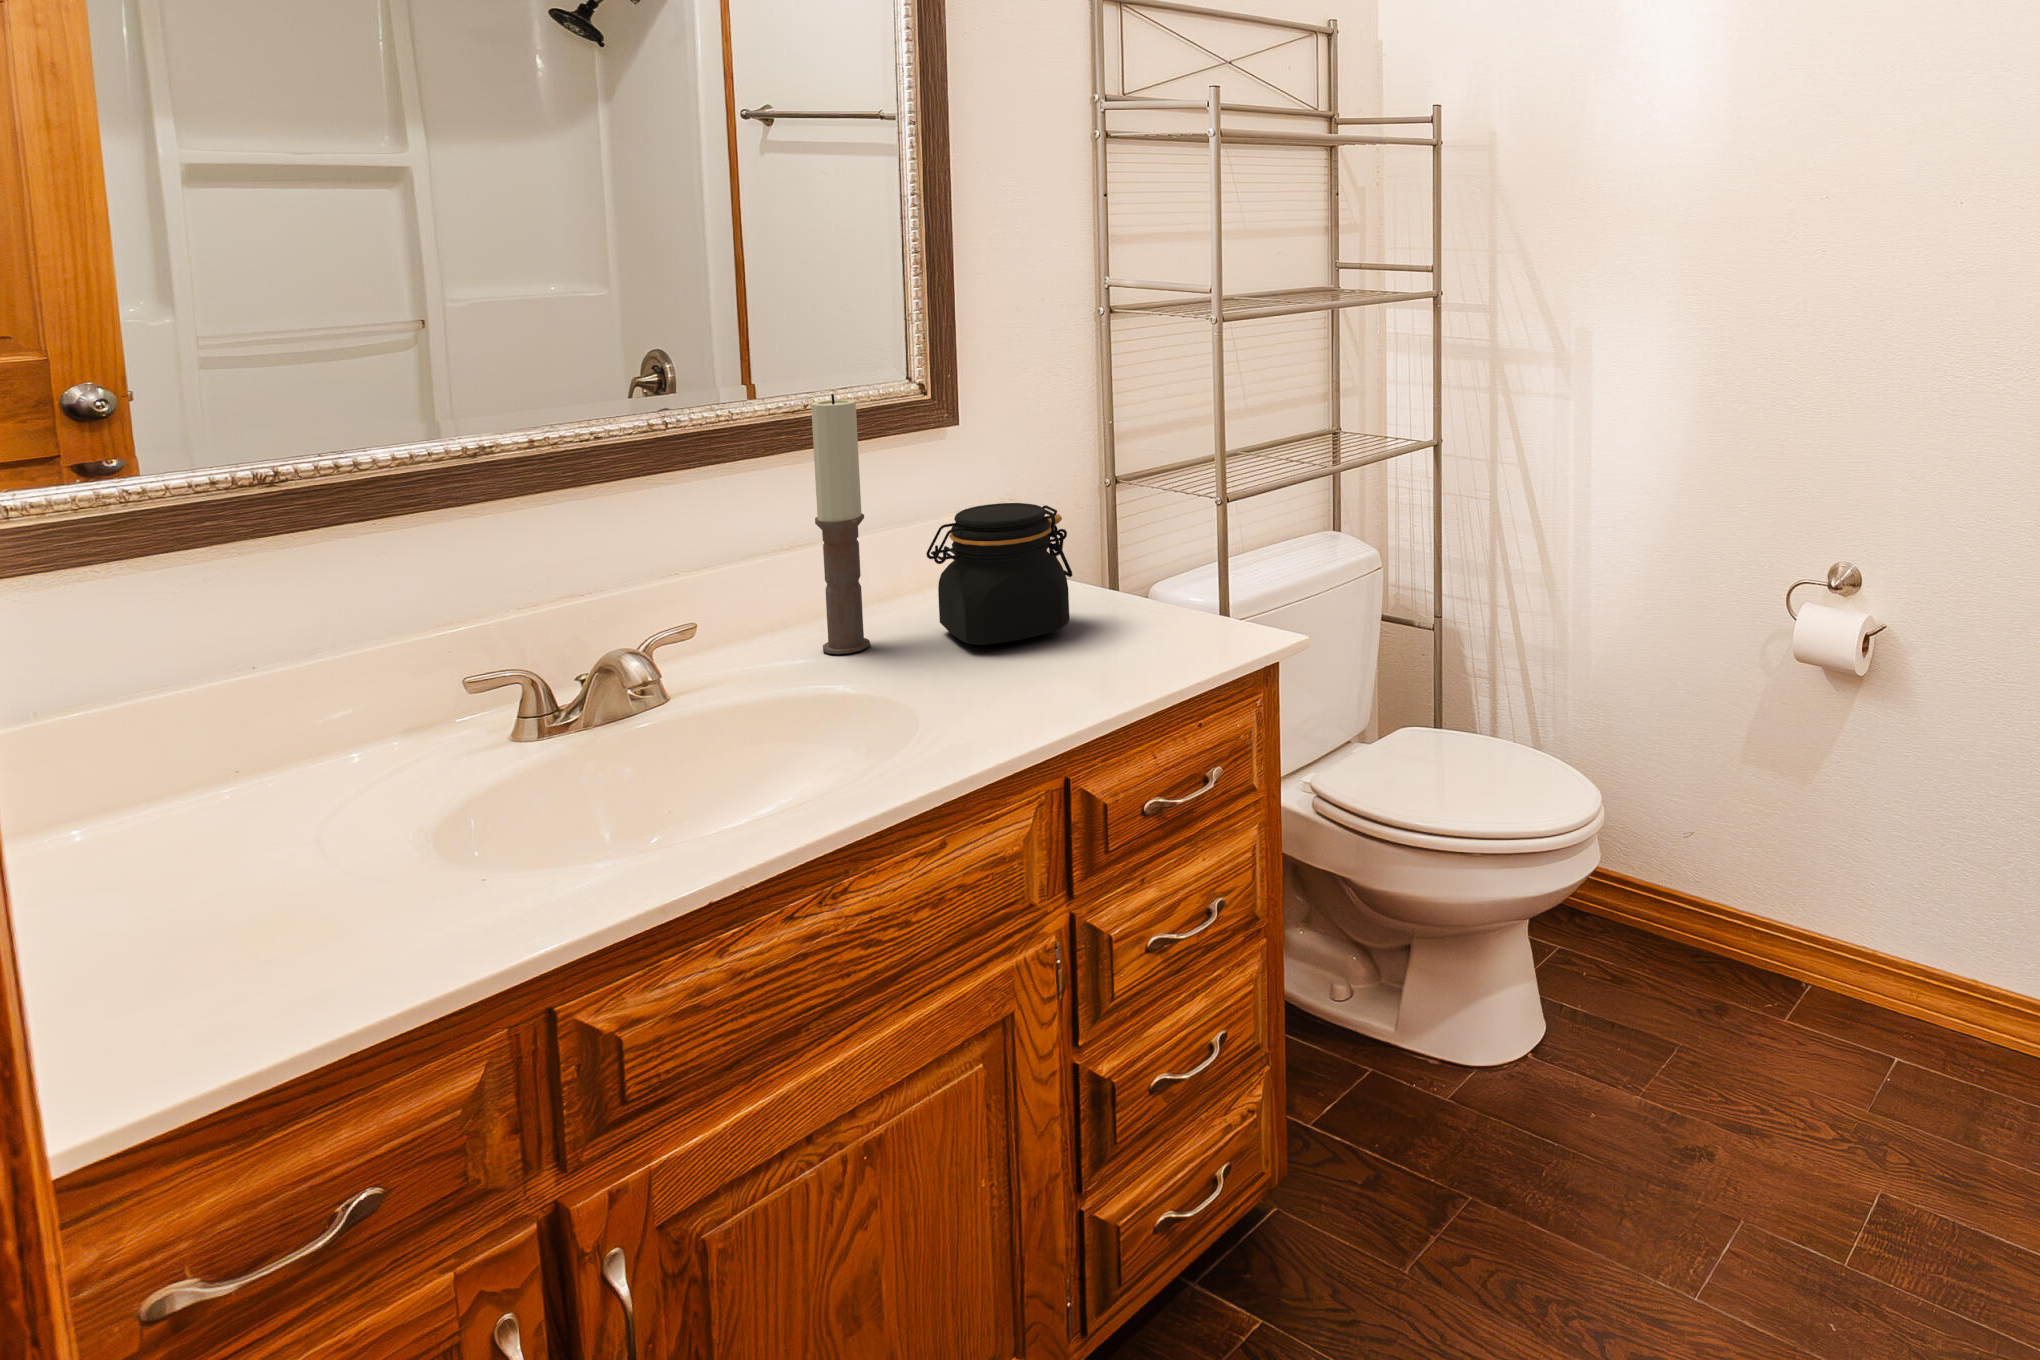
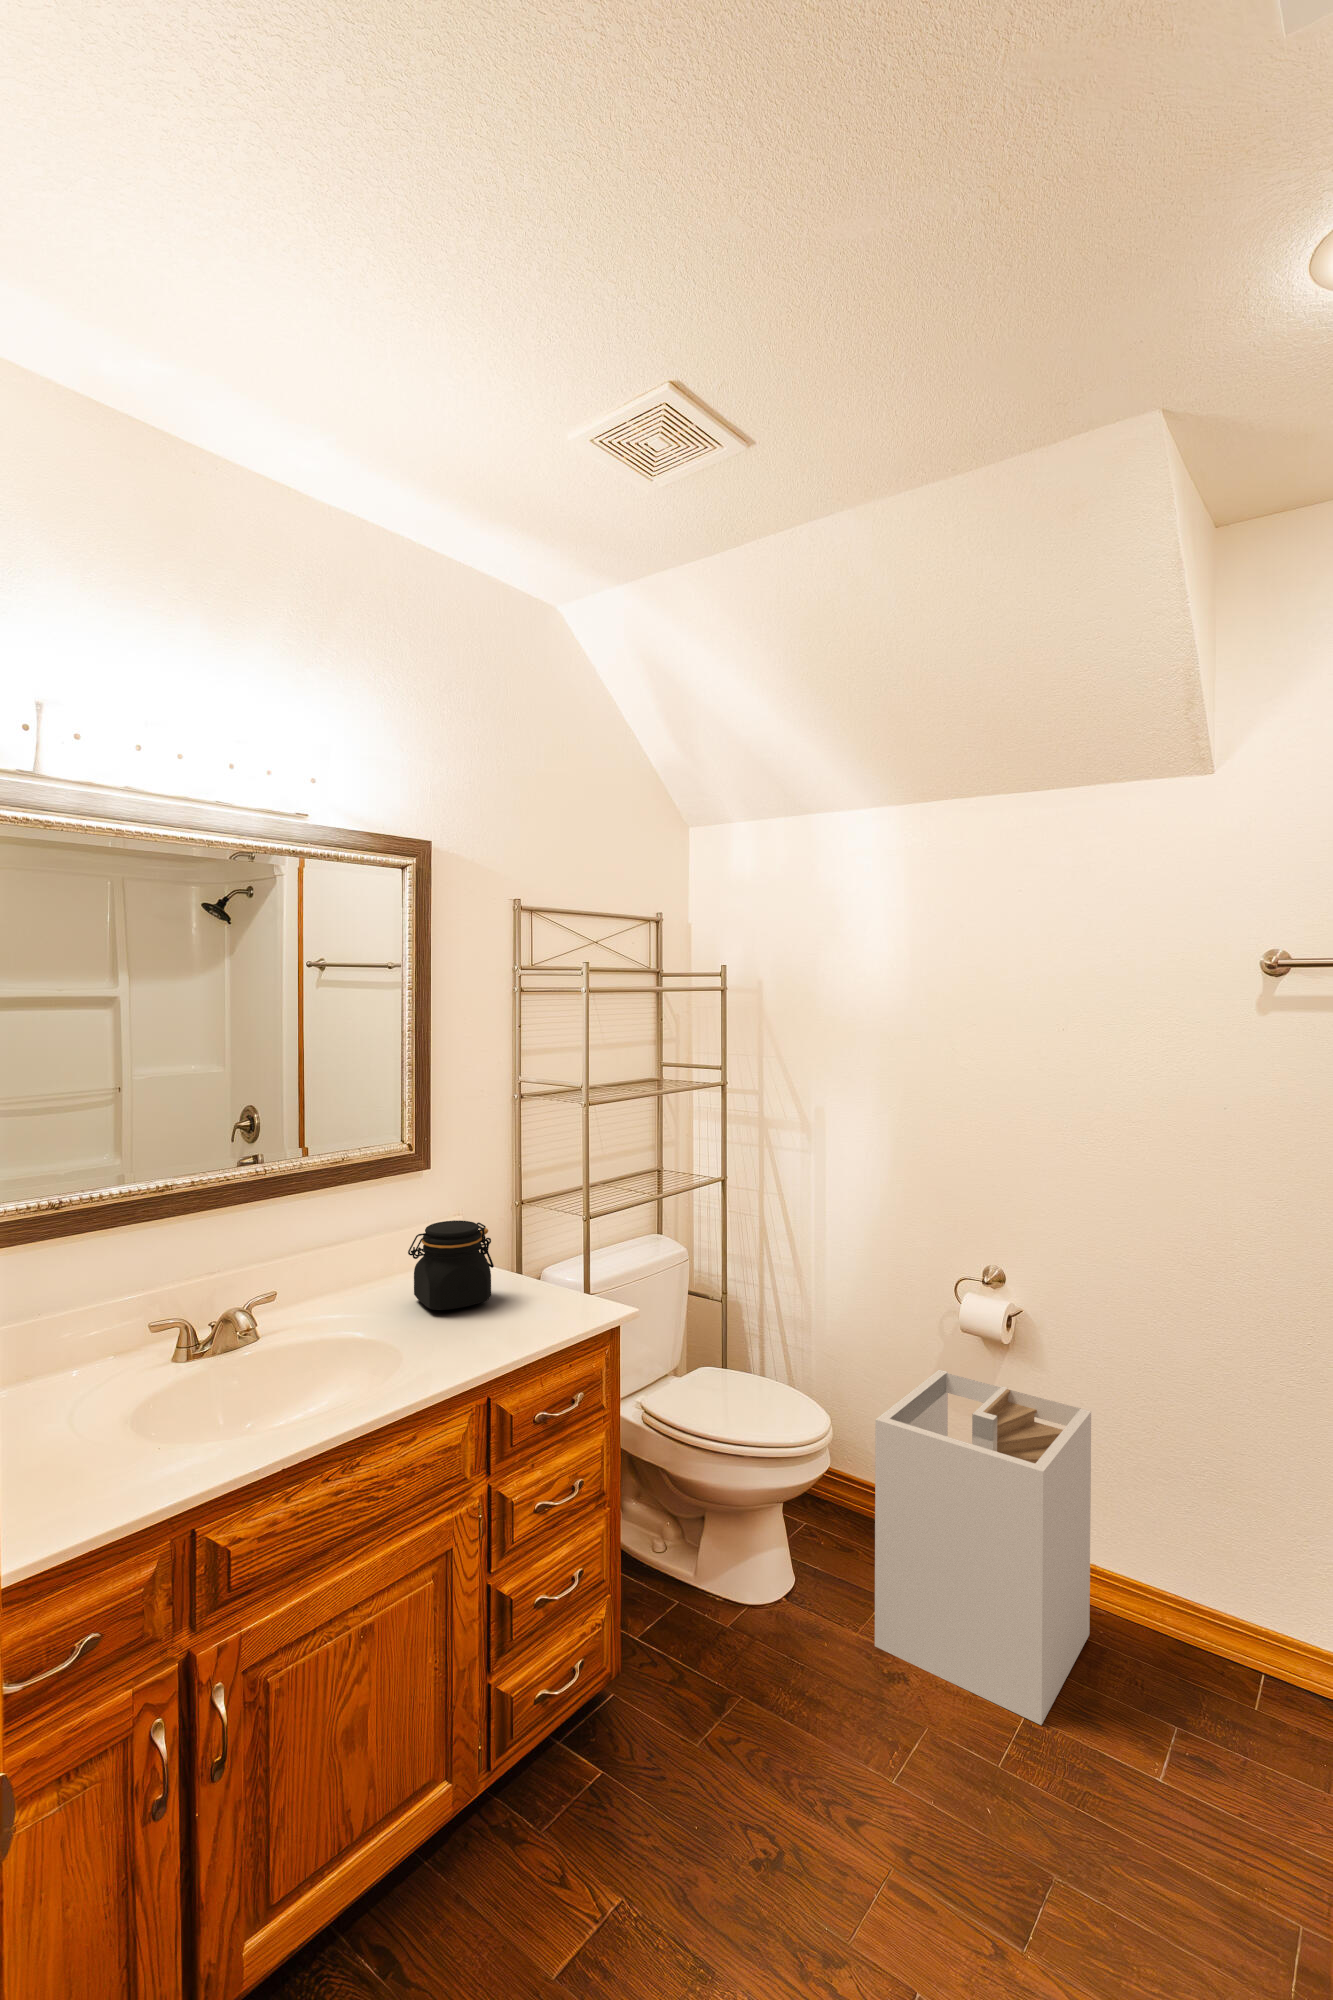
candle: present [811,394,870,654] -> none [345,1154,373,1313]
laundry hamper: none [1665,714,1981,1203] -> present [875,1370,1091,1725]

